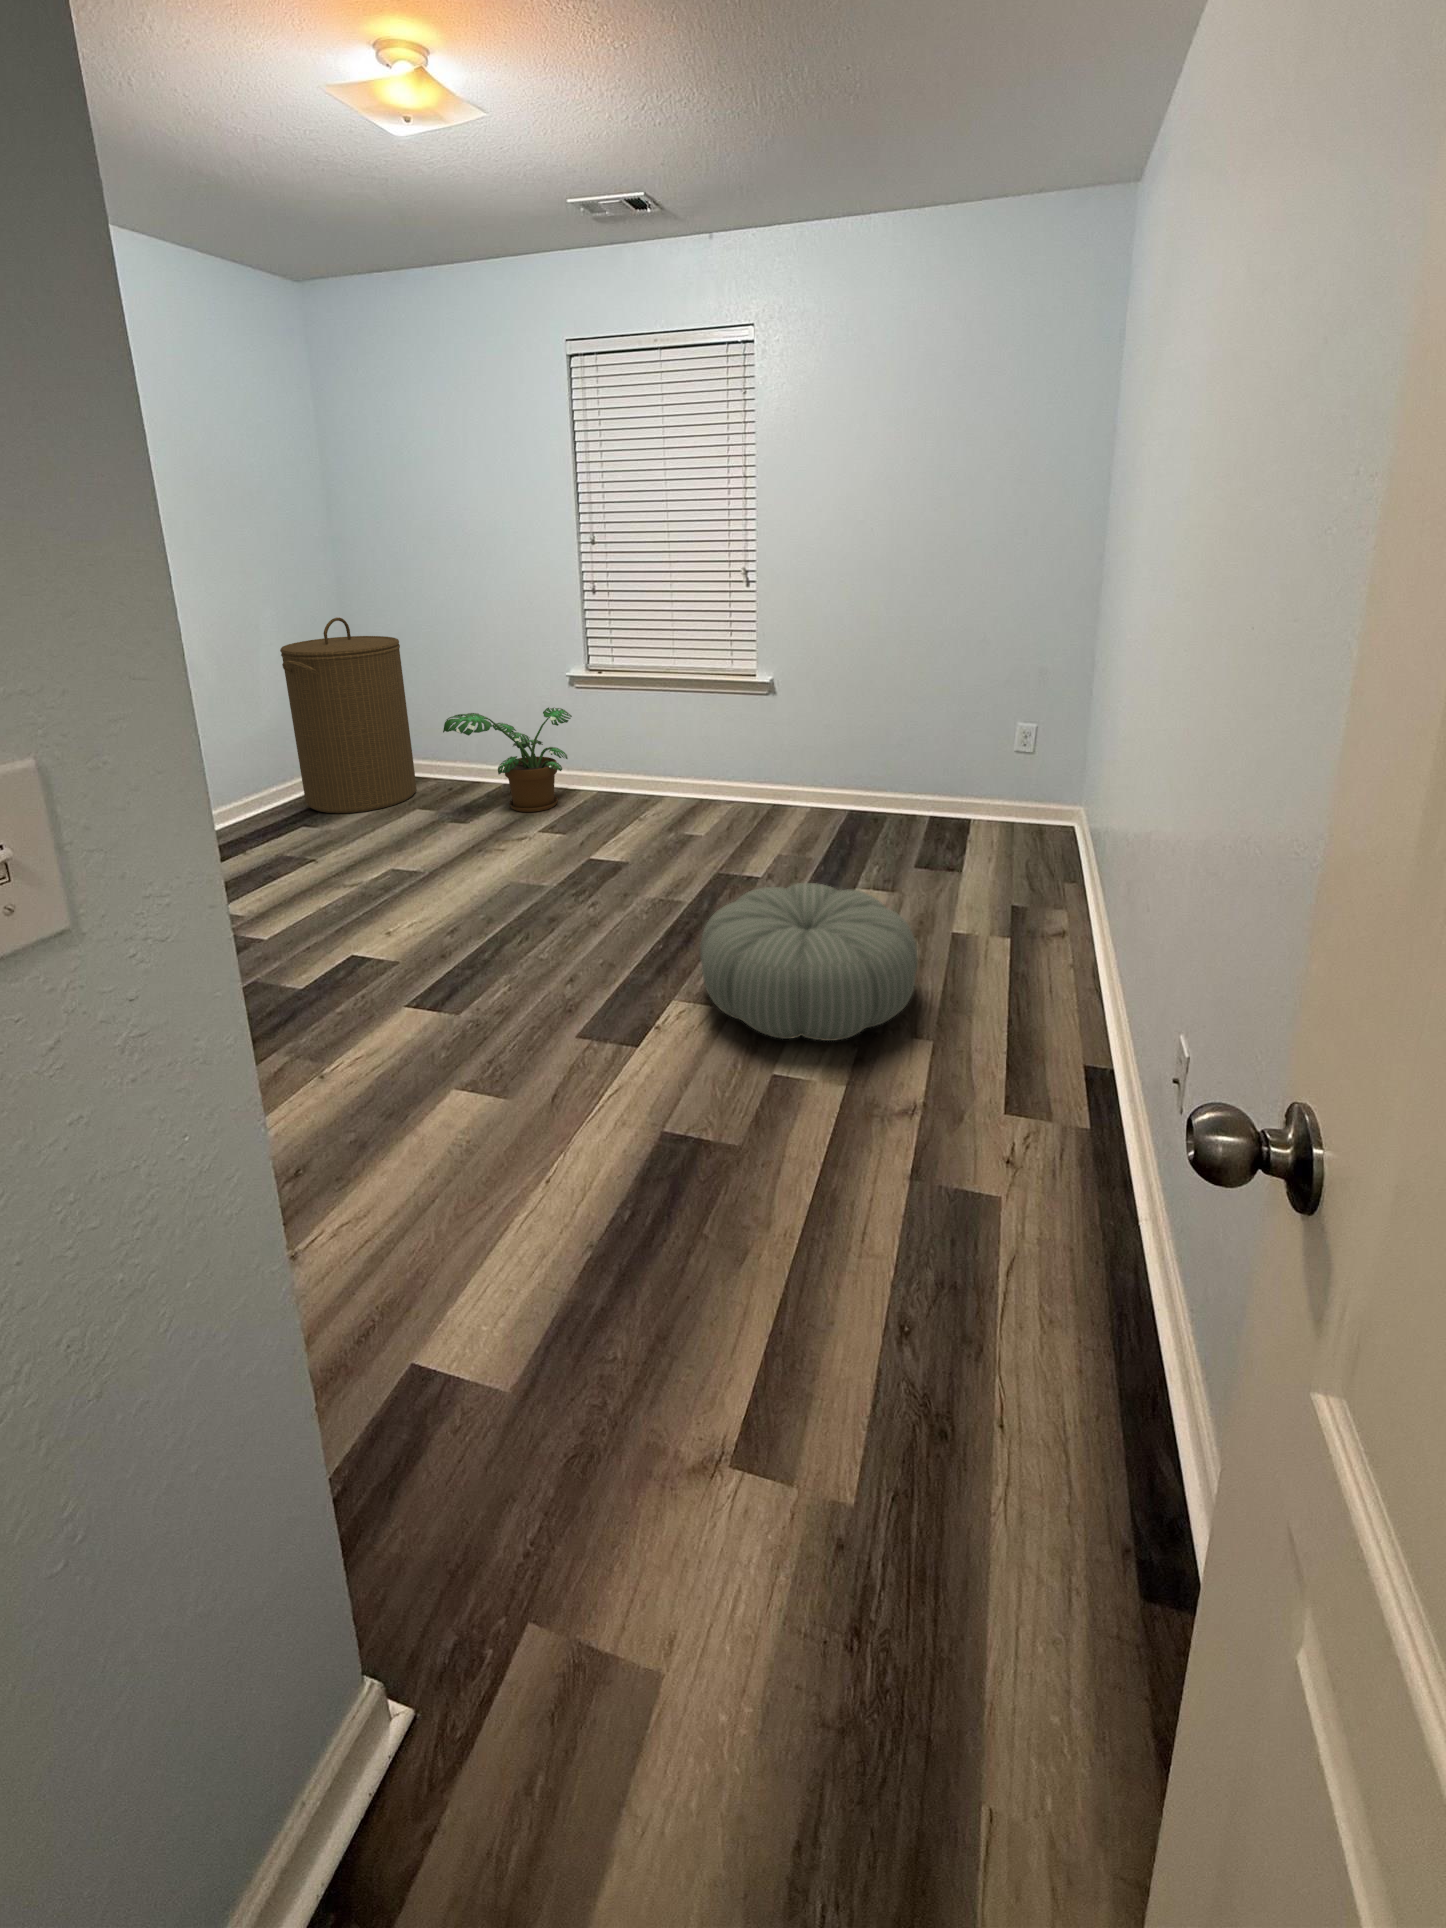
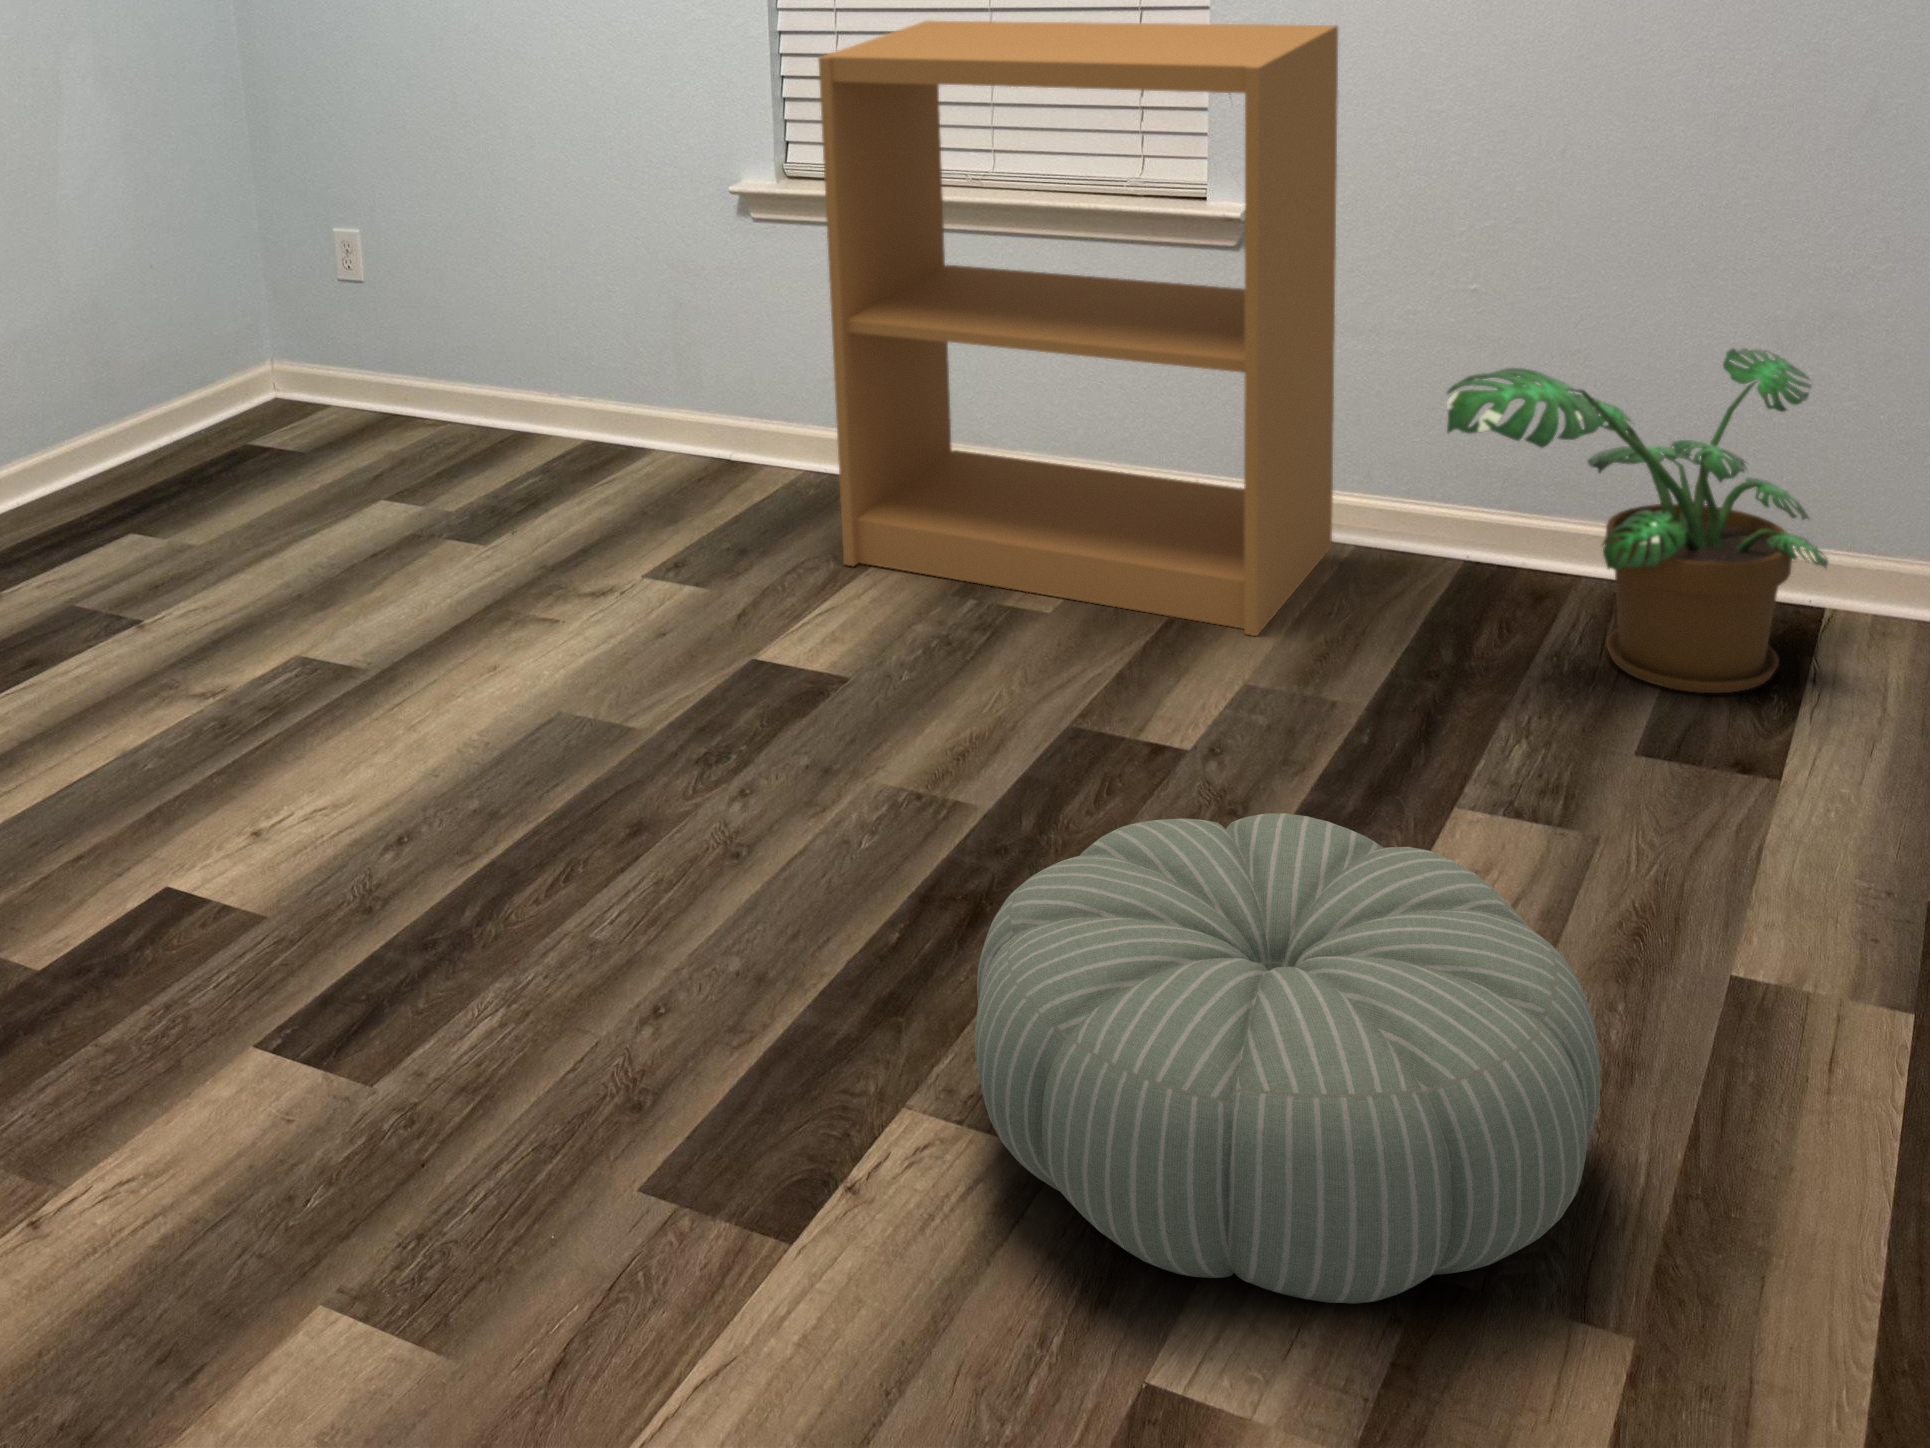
bookshelf: none [607,606,804,839] -> present [819,21,1338,636]
laundry hamper: present [280,618,416,813] -> none [99,54,390,501]
potted plant: present [443,708,572,812] -> present [1447,348,1828,693]

